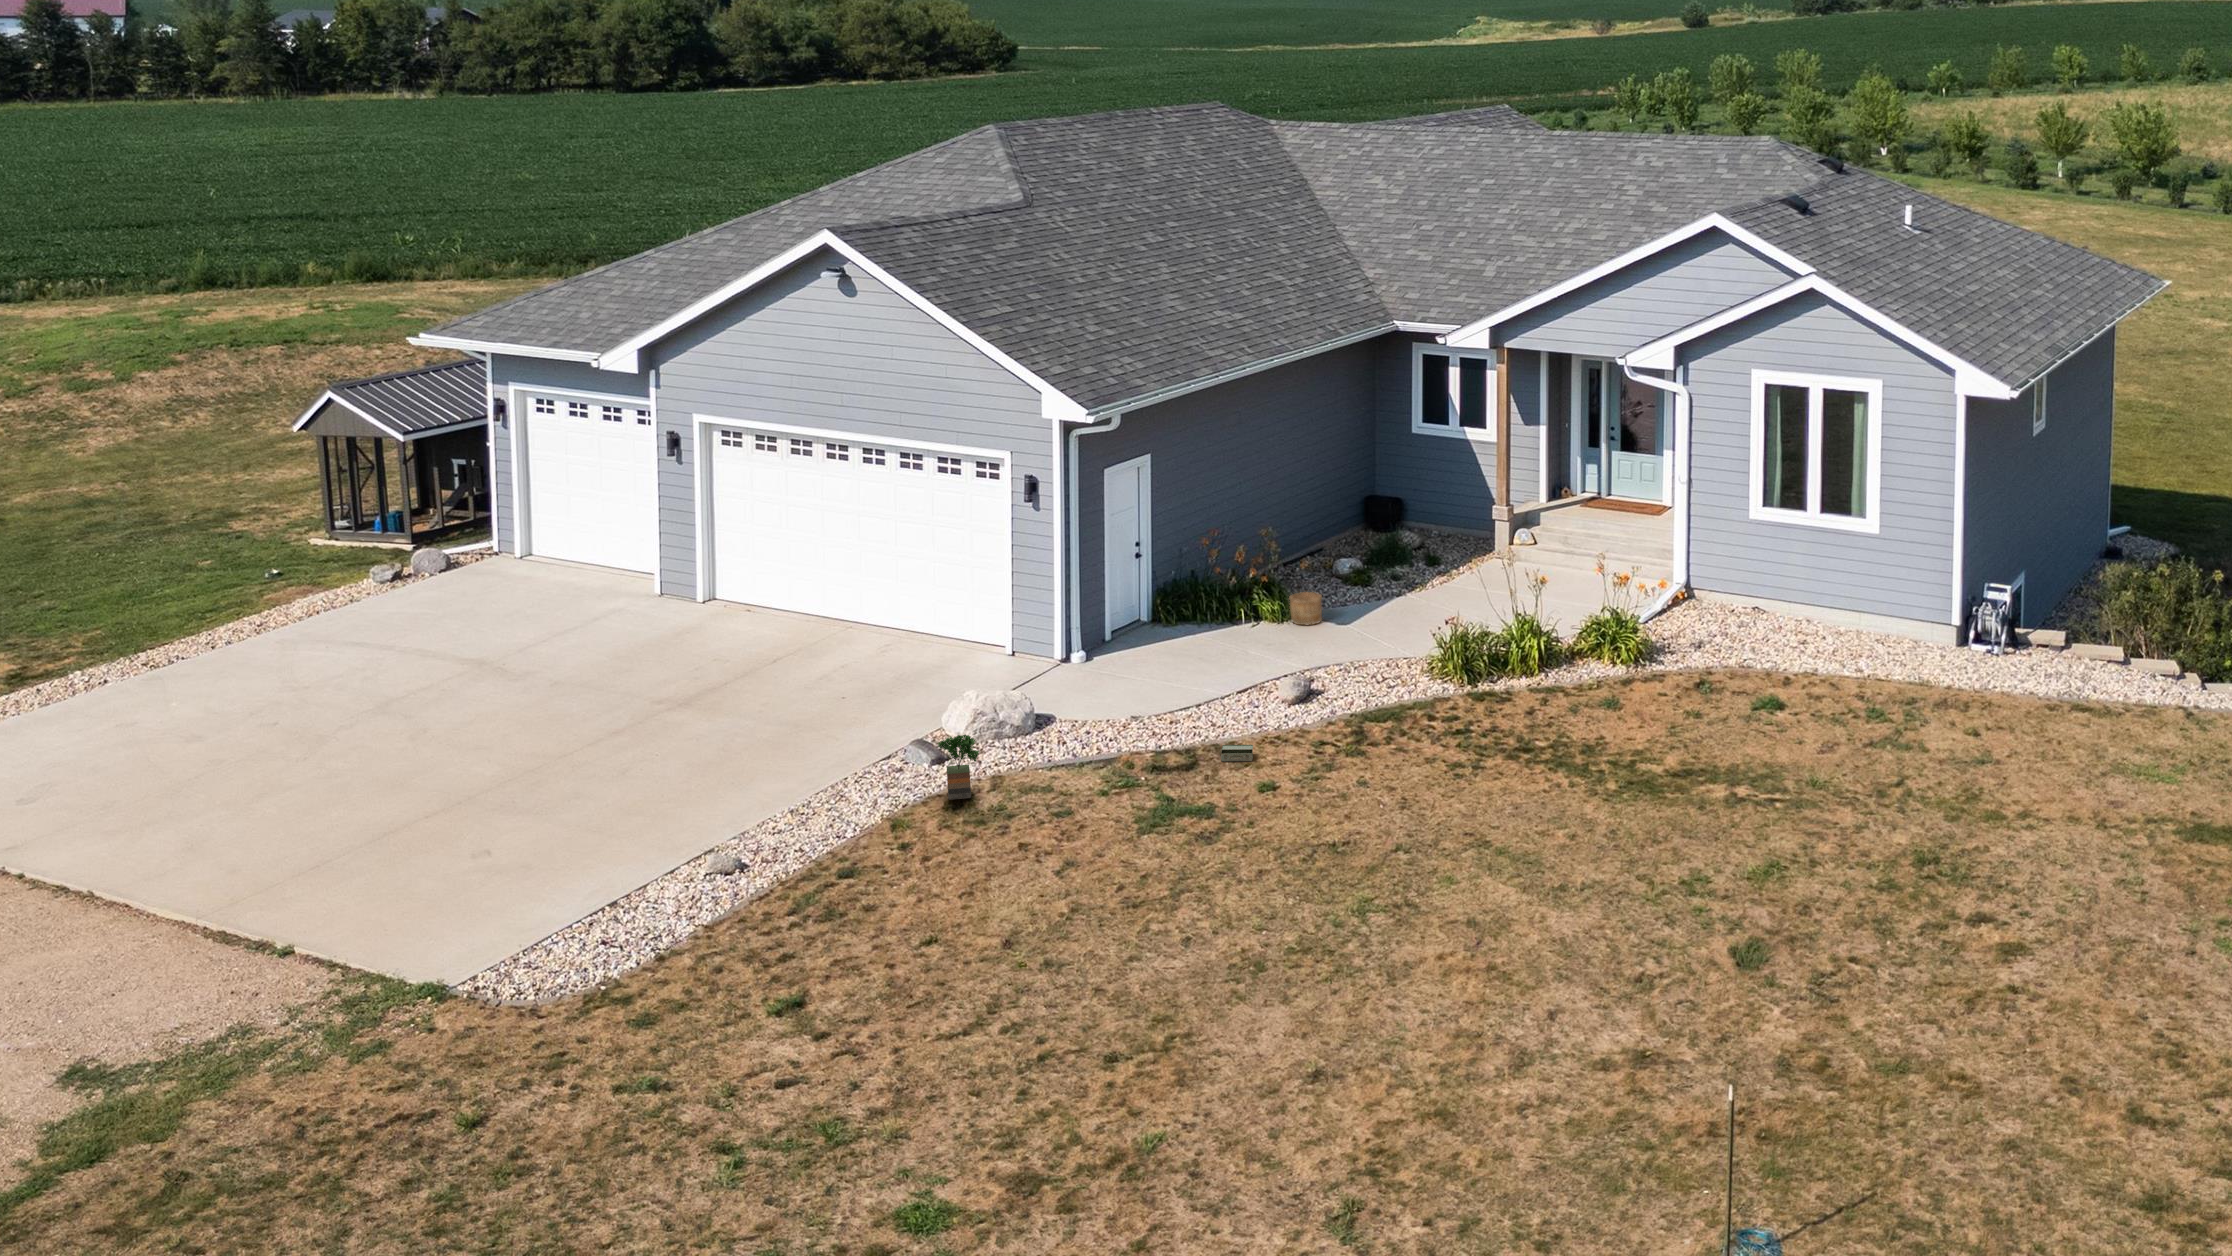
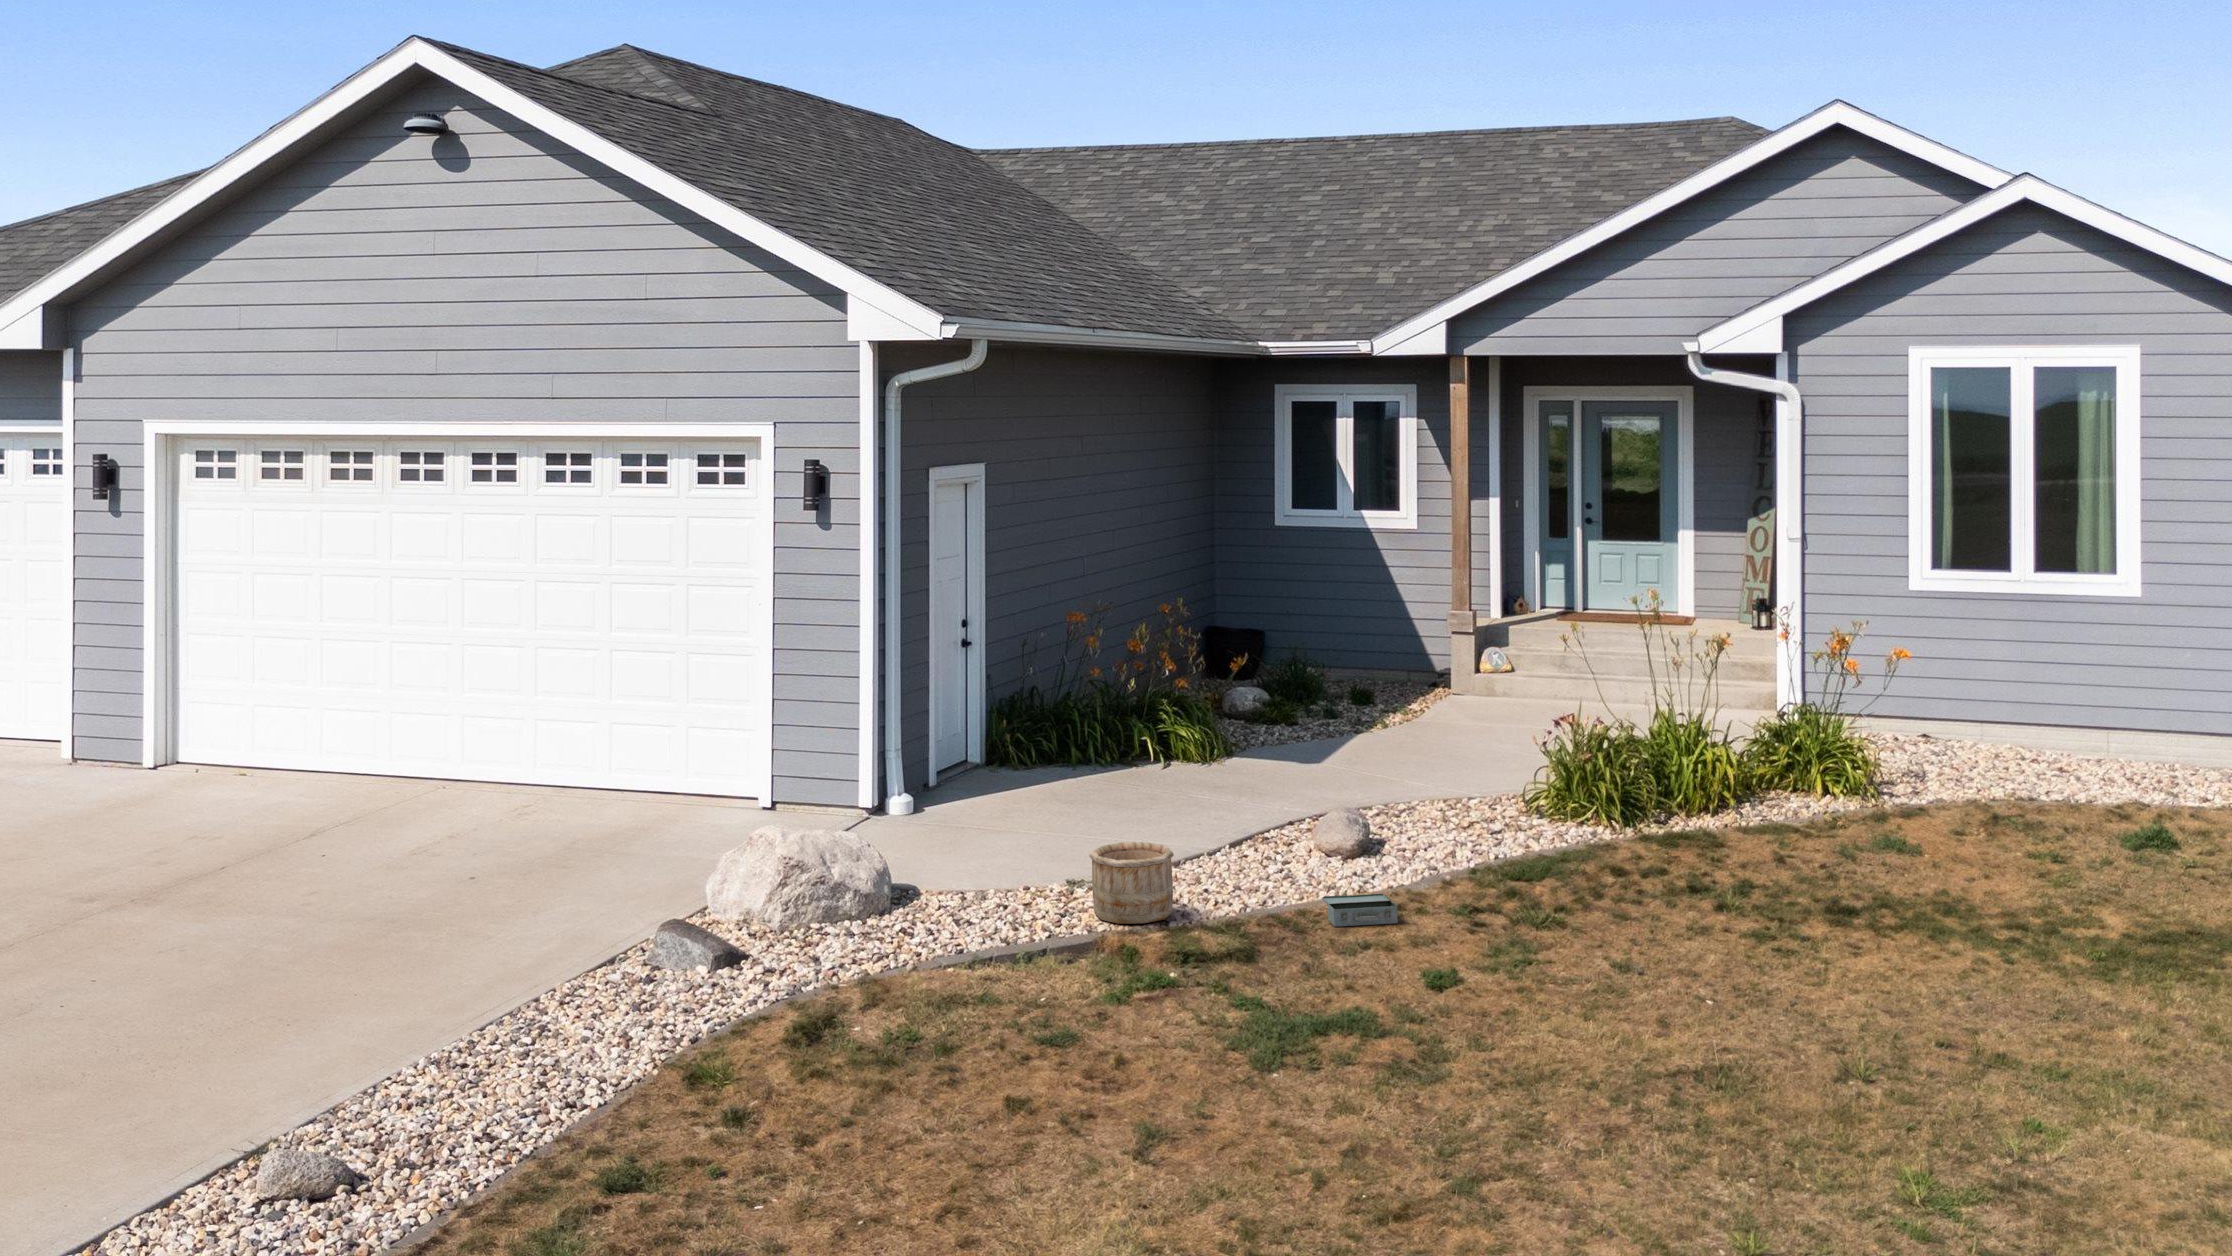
wooden bucket: present [1290,592,1322,625] -> present [1089,842,1174,924]
potted tree: present [938,735,979,800] -> none [769,866,869,1017]

